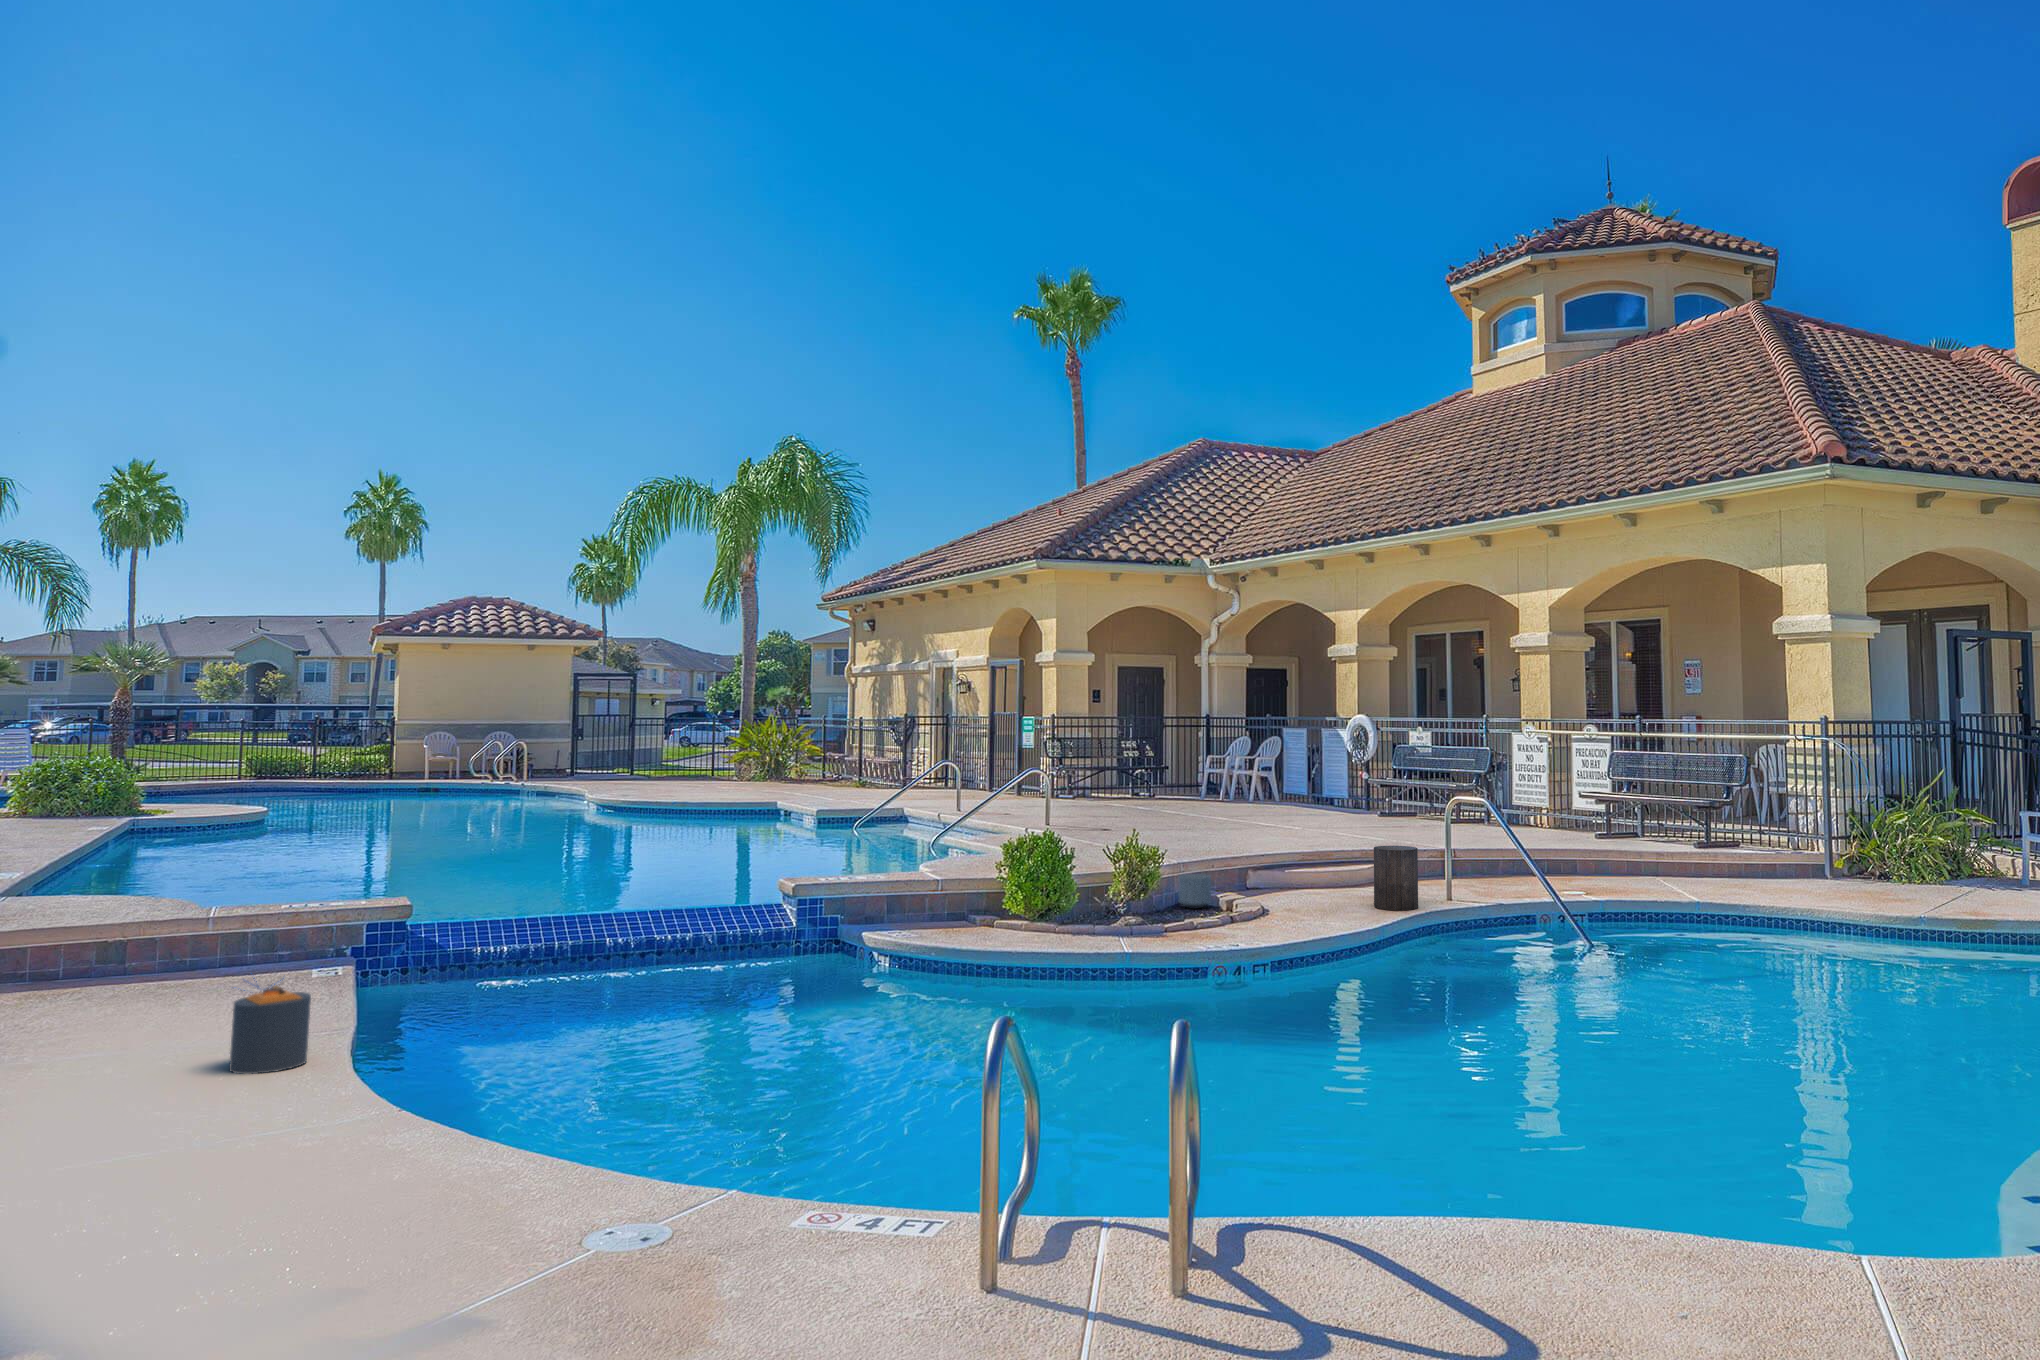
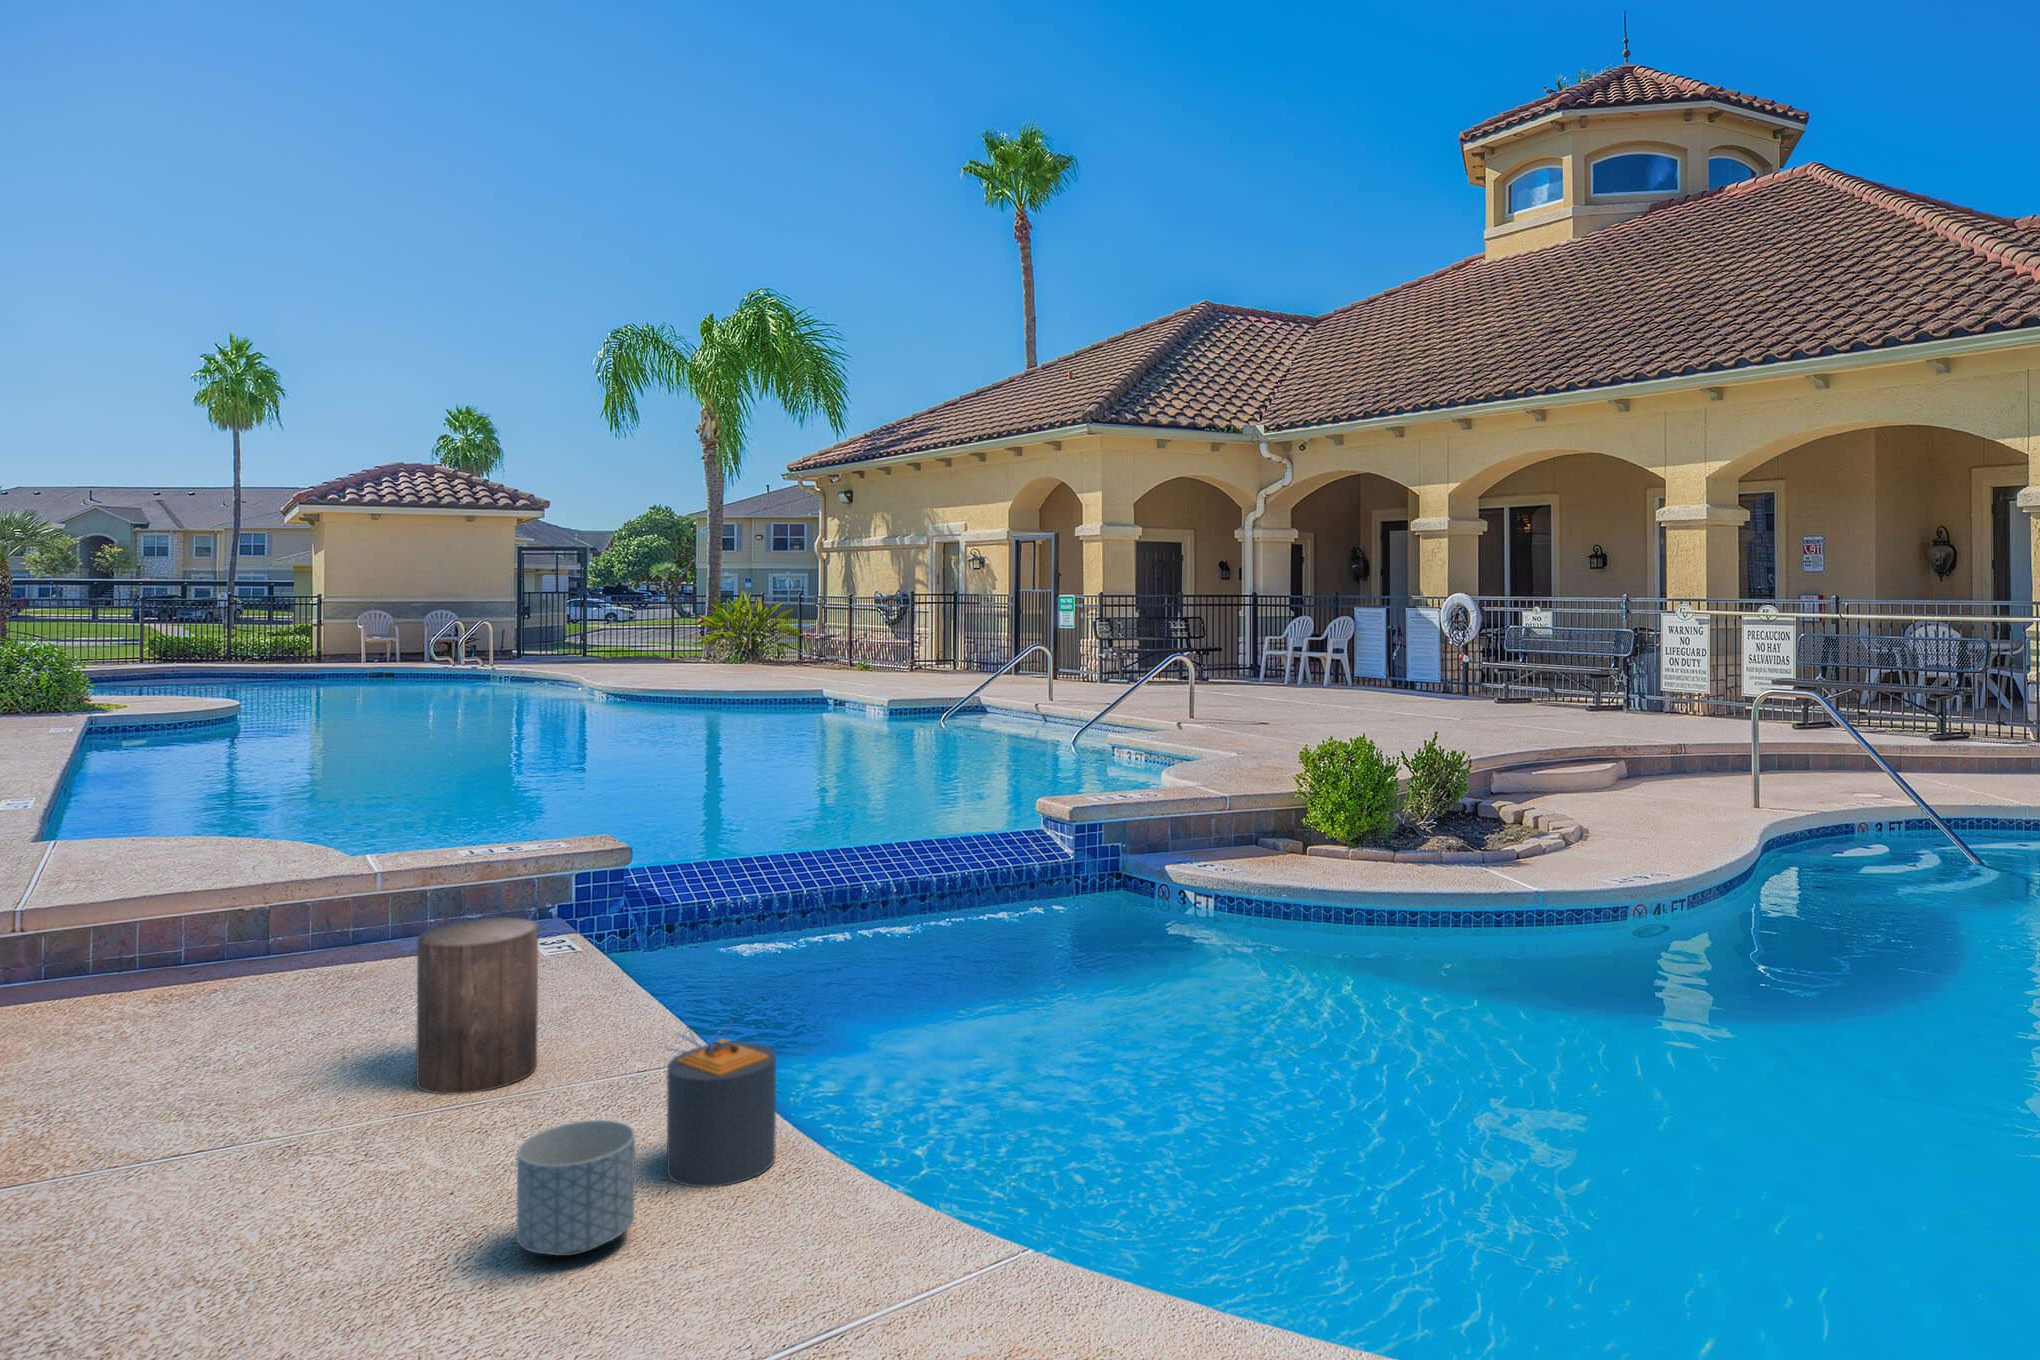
stool: present [1374,846,1418,910] -> present [416,917,538,1095]
planter: present [1179,874,1211,909] -> present [517,1120,635,1256]

